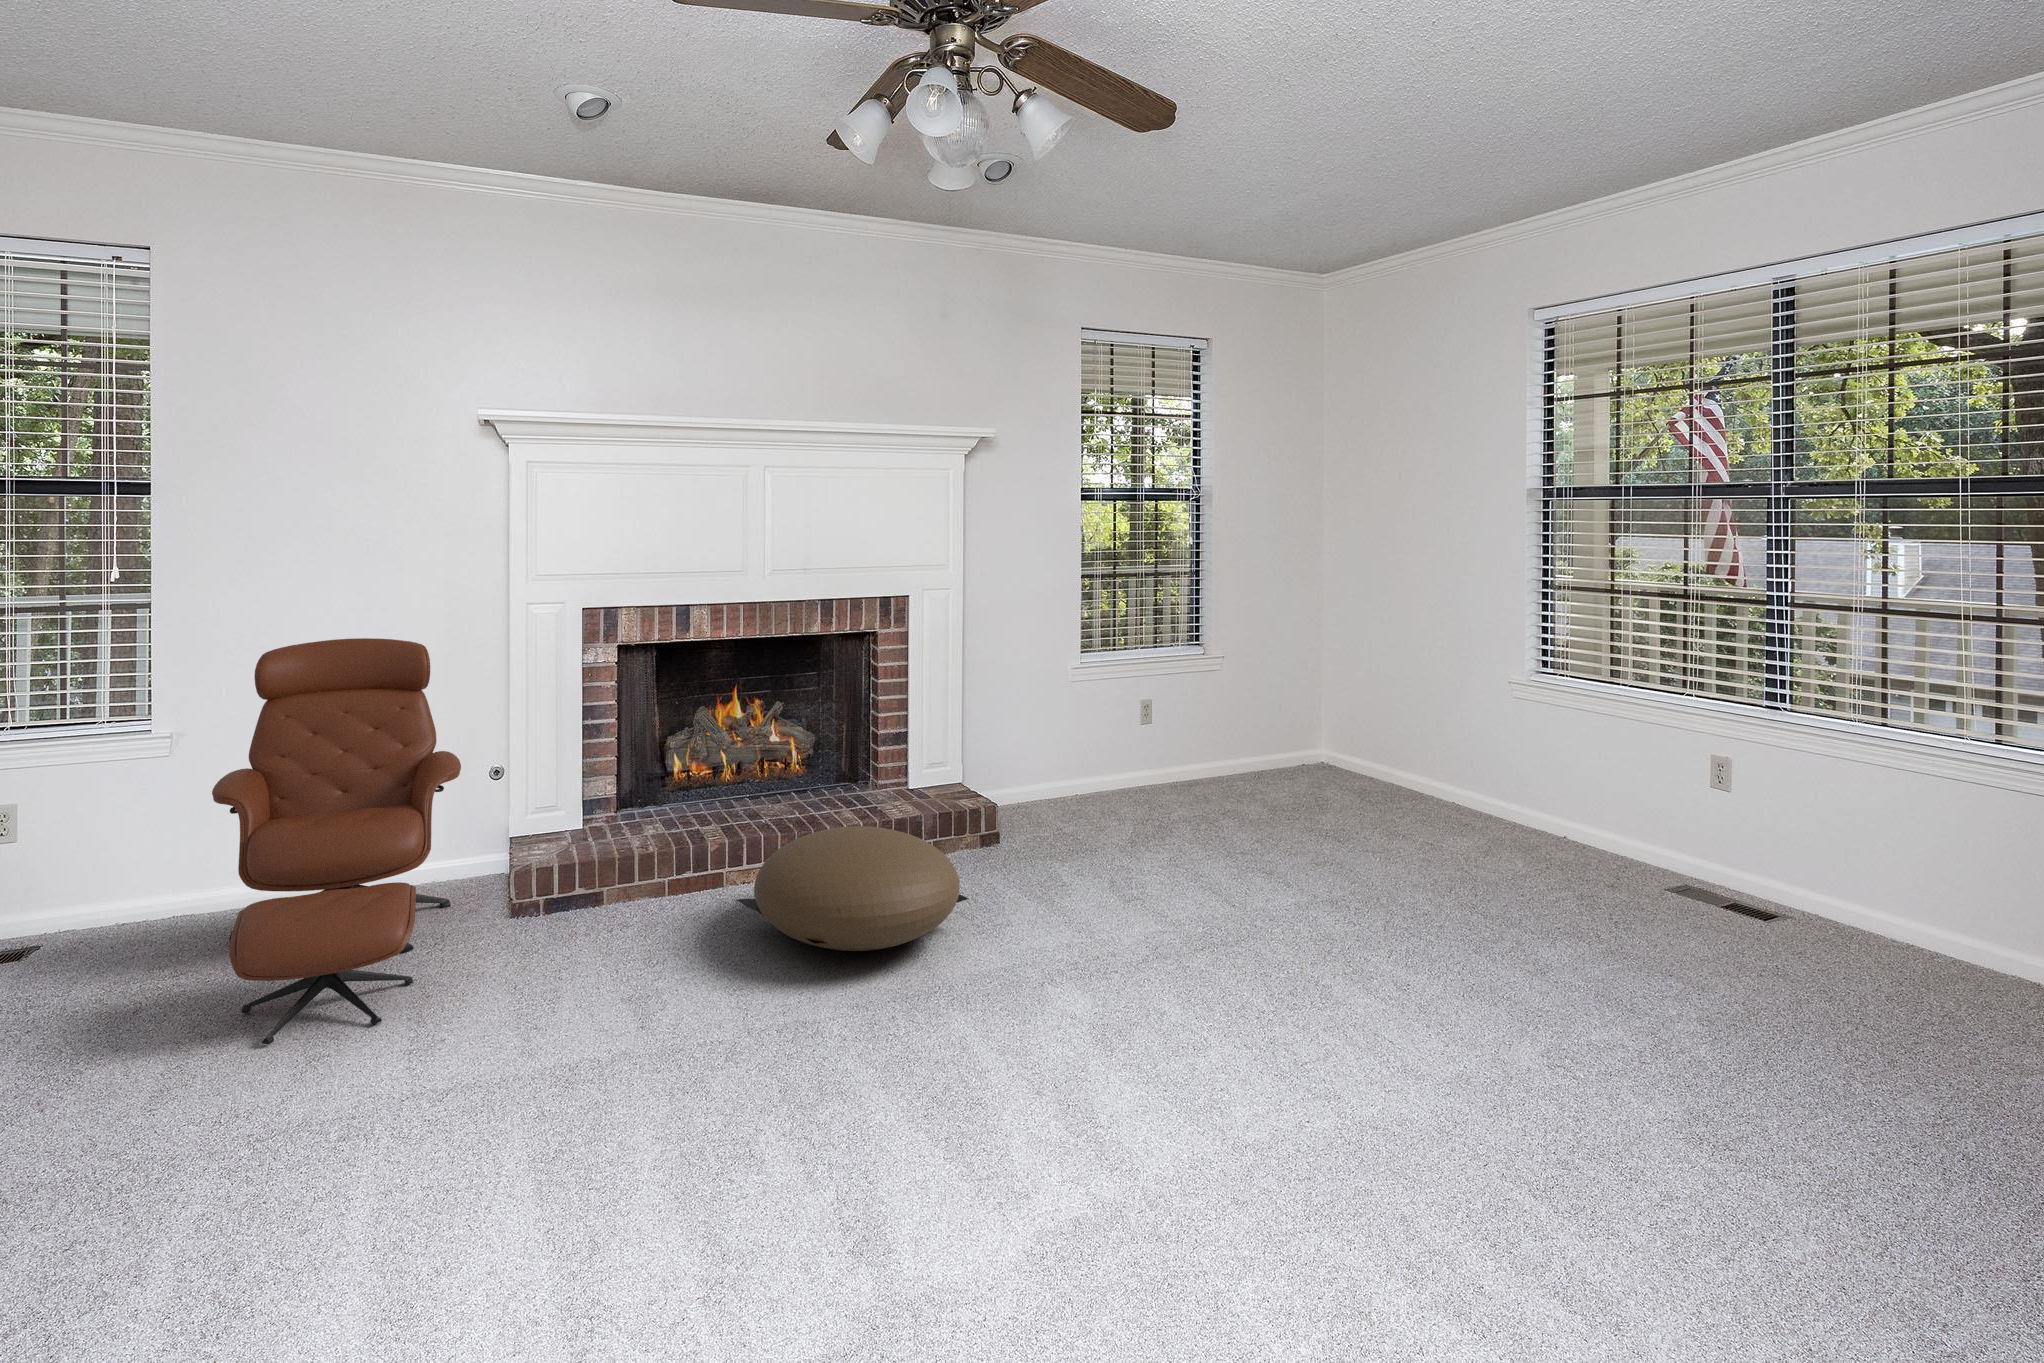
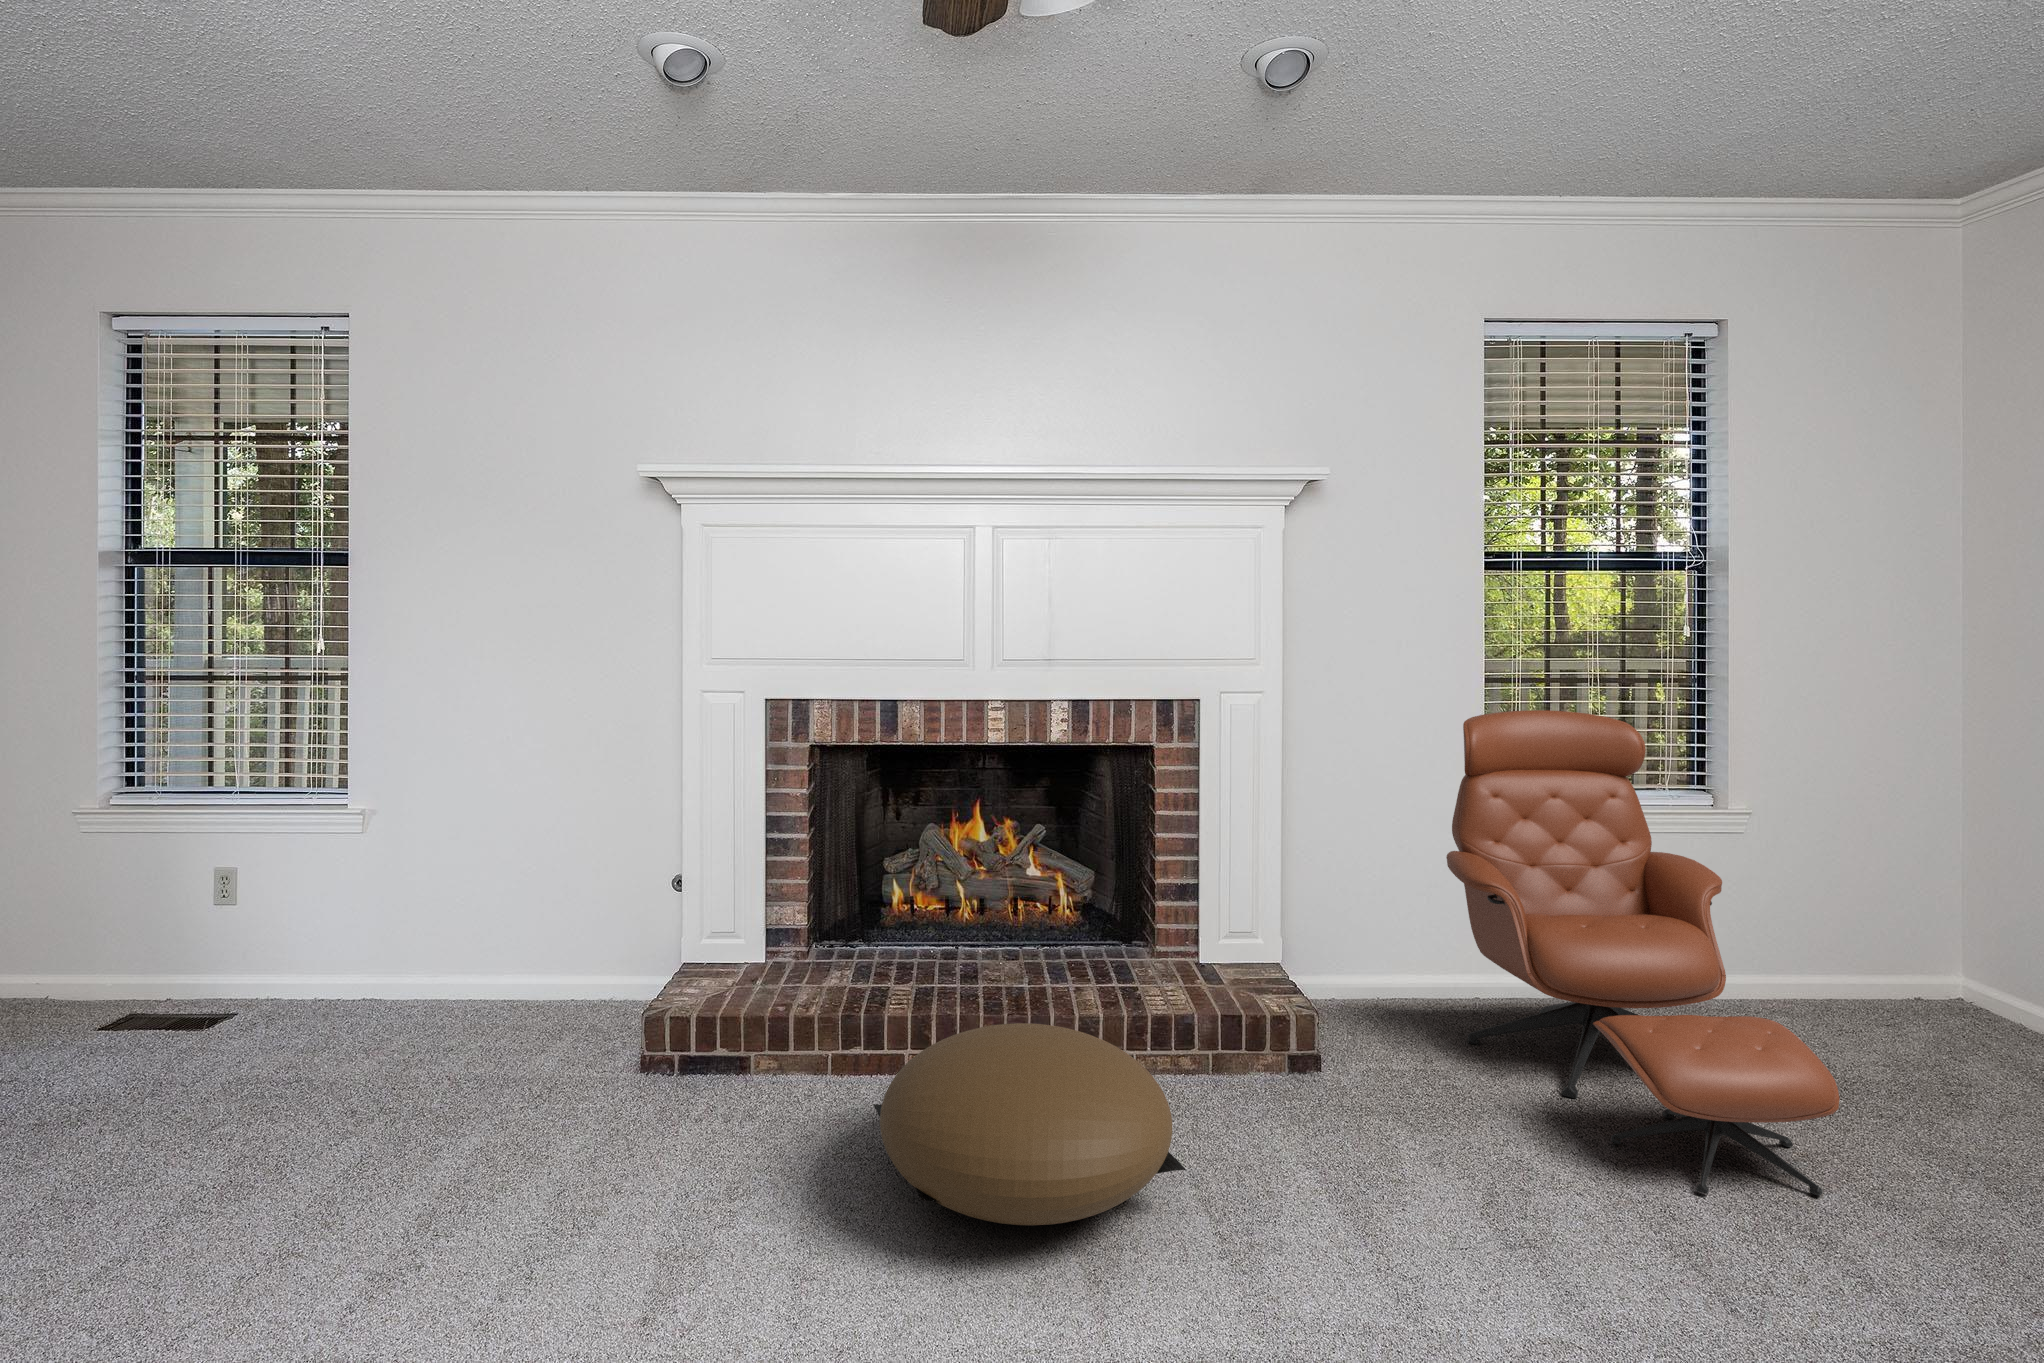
lounge chair: present [212,638,461,1044] -> present [1446,710,1839,1196]

